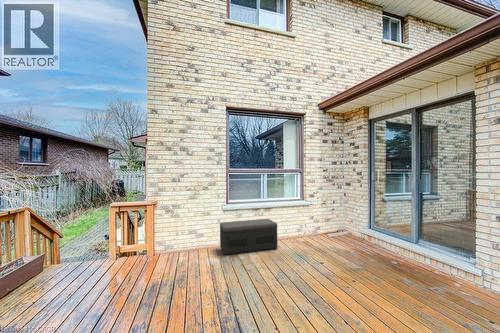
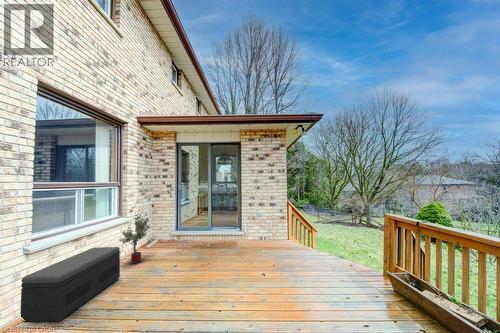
potted tree: none [288,199,321,244] -> present [119,215,150,264]

